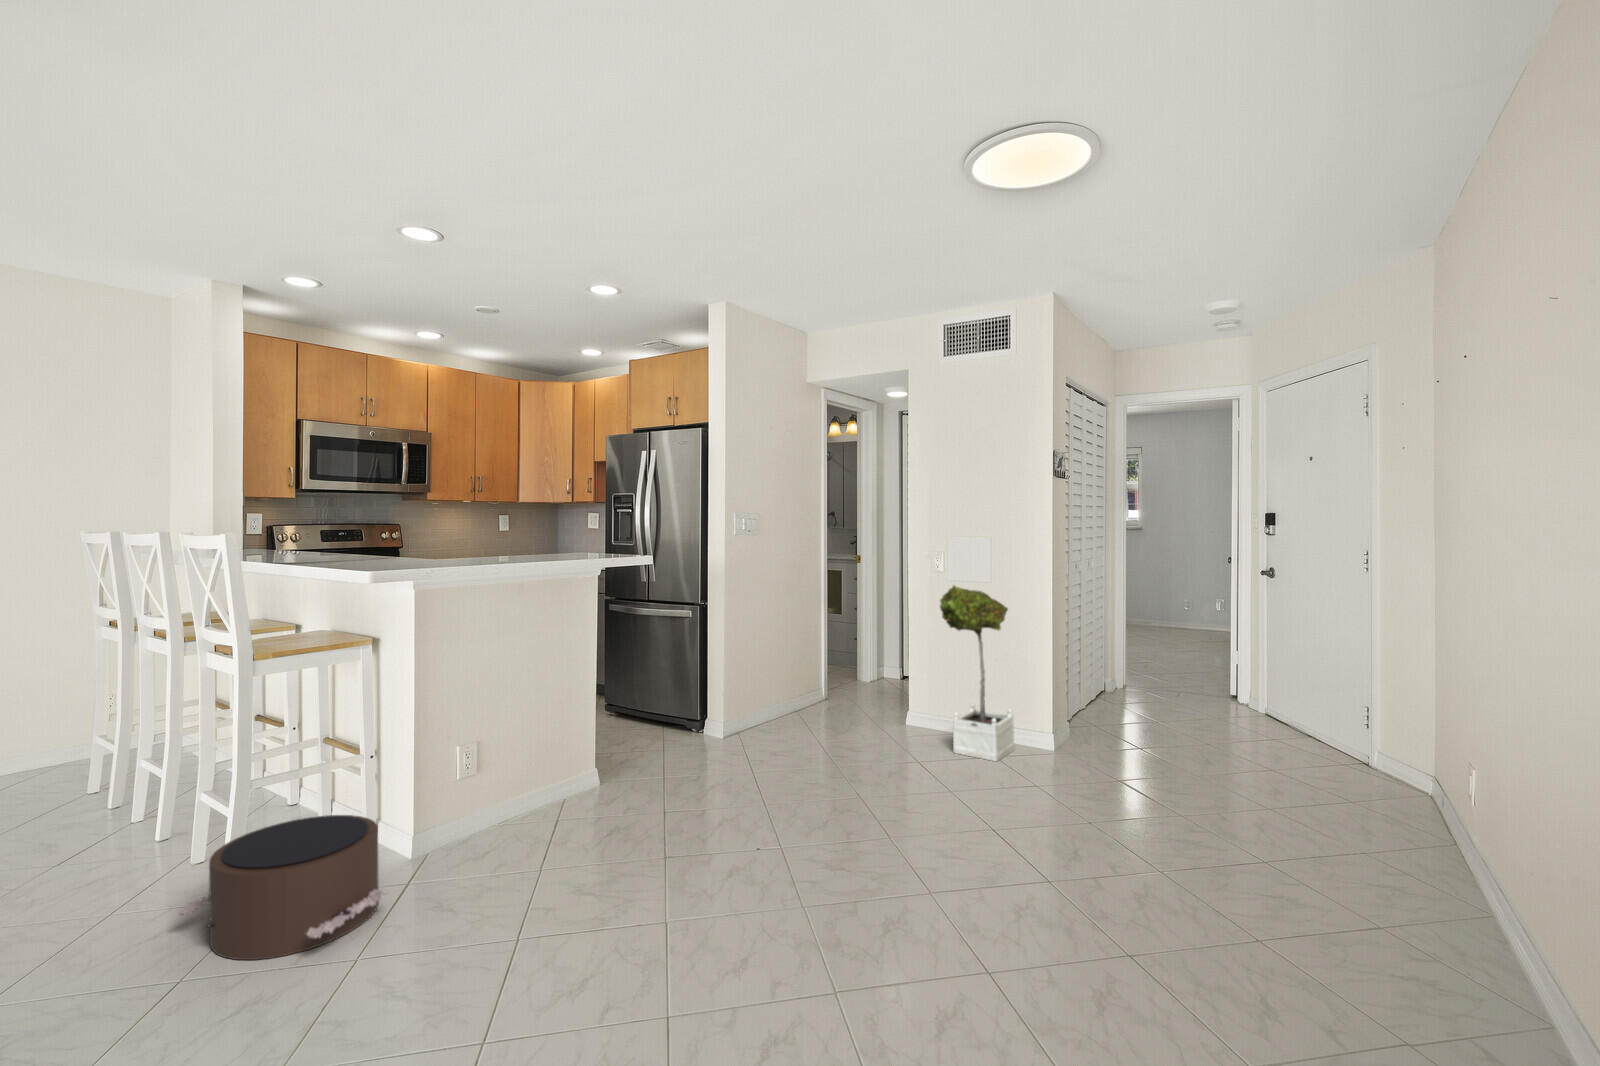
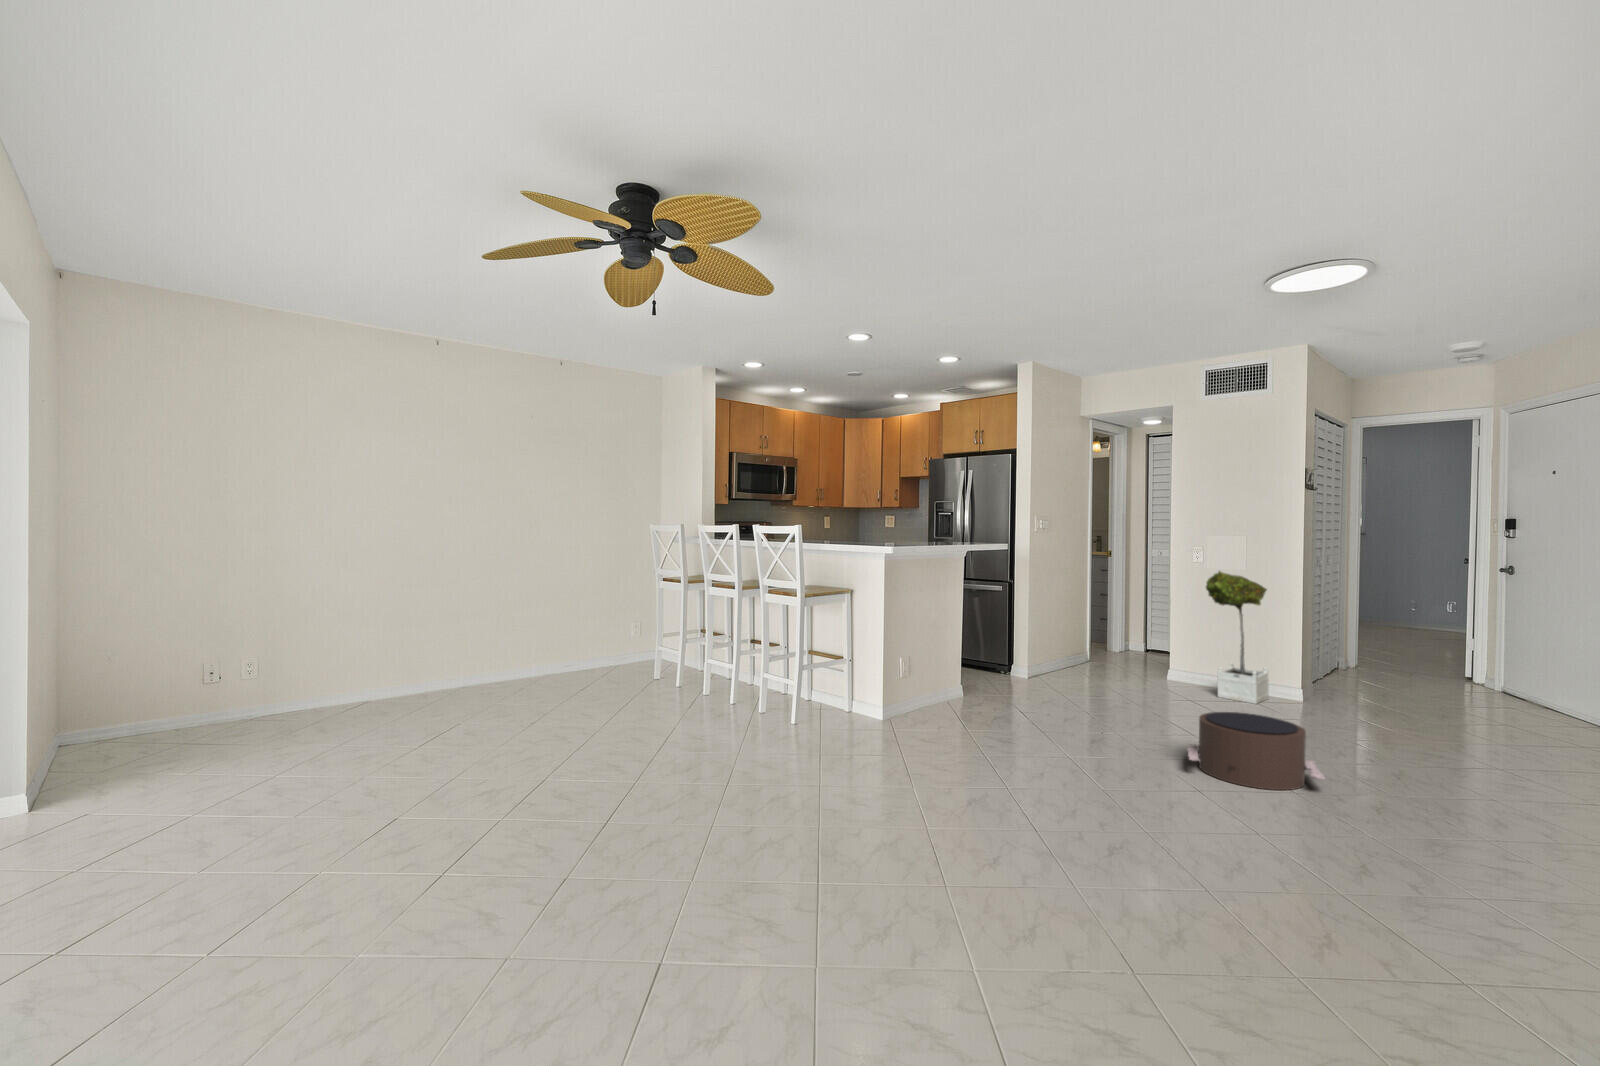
pouf: present [177,815,385,960] -> present [1187,712,1325,790]

